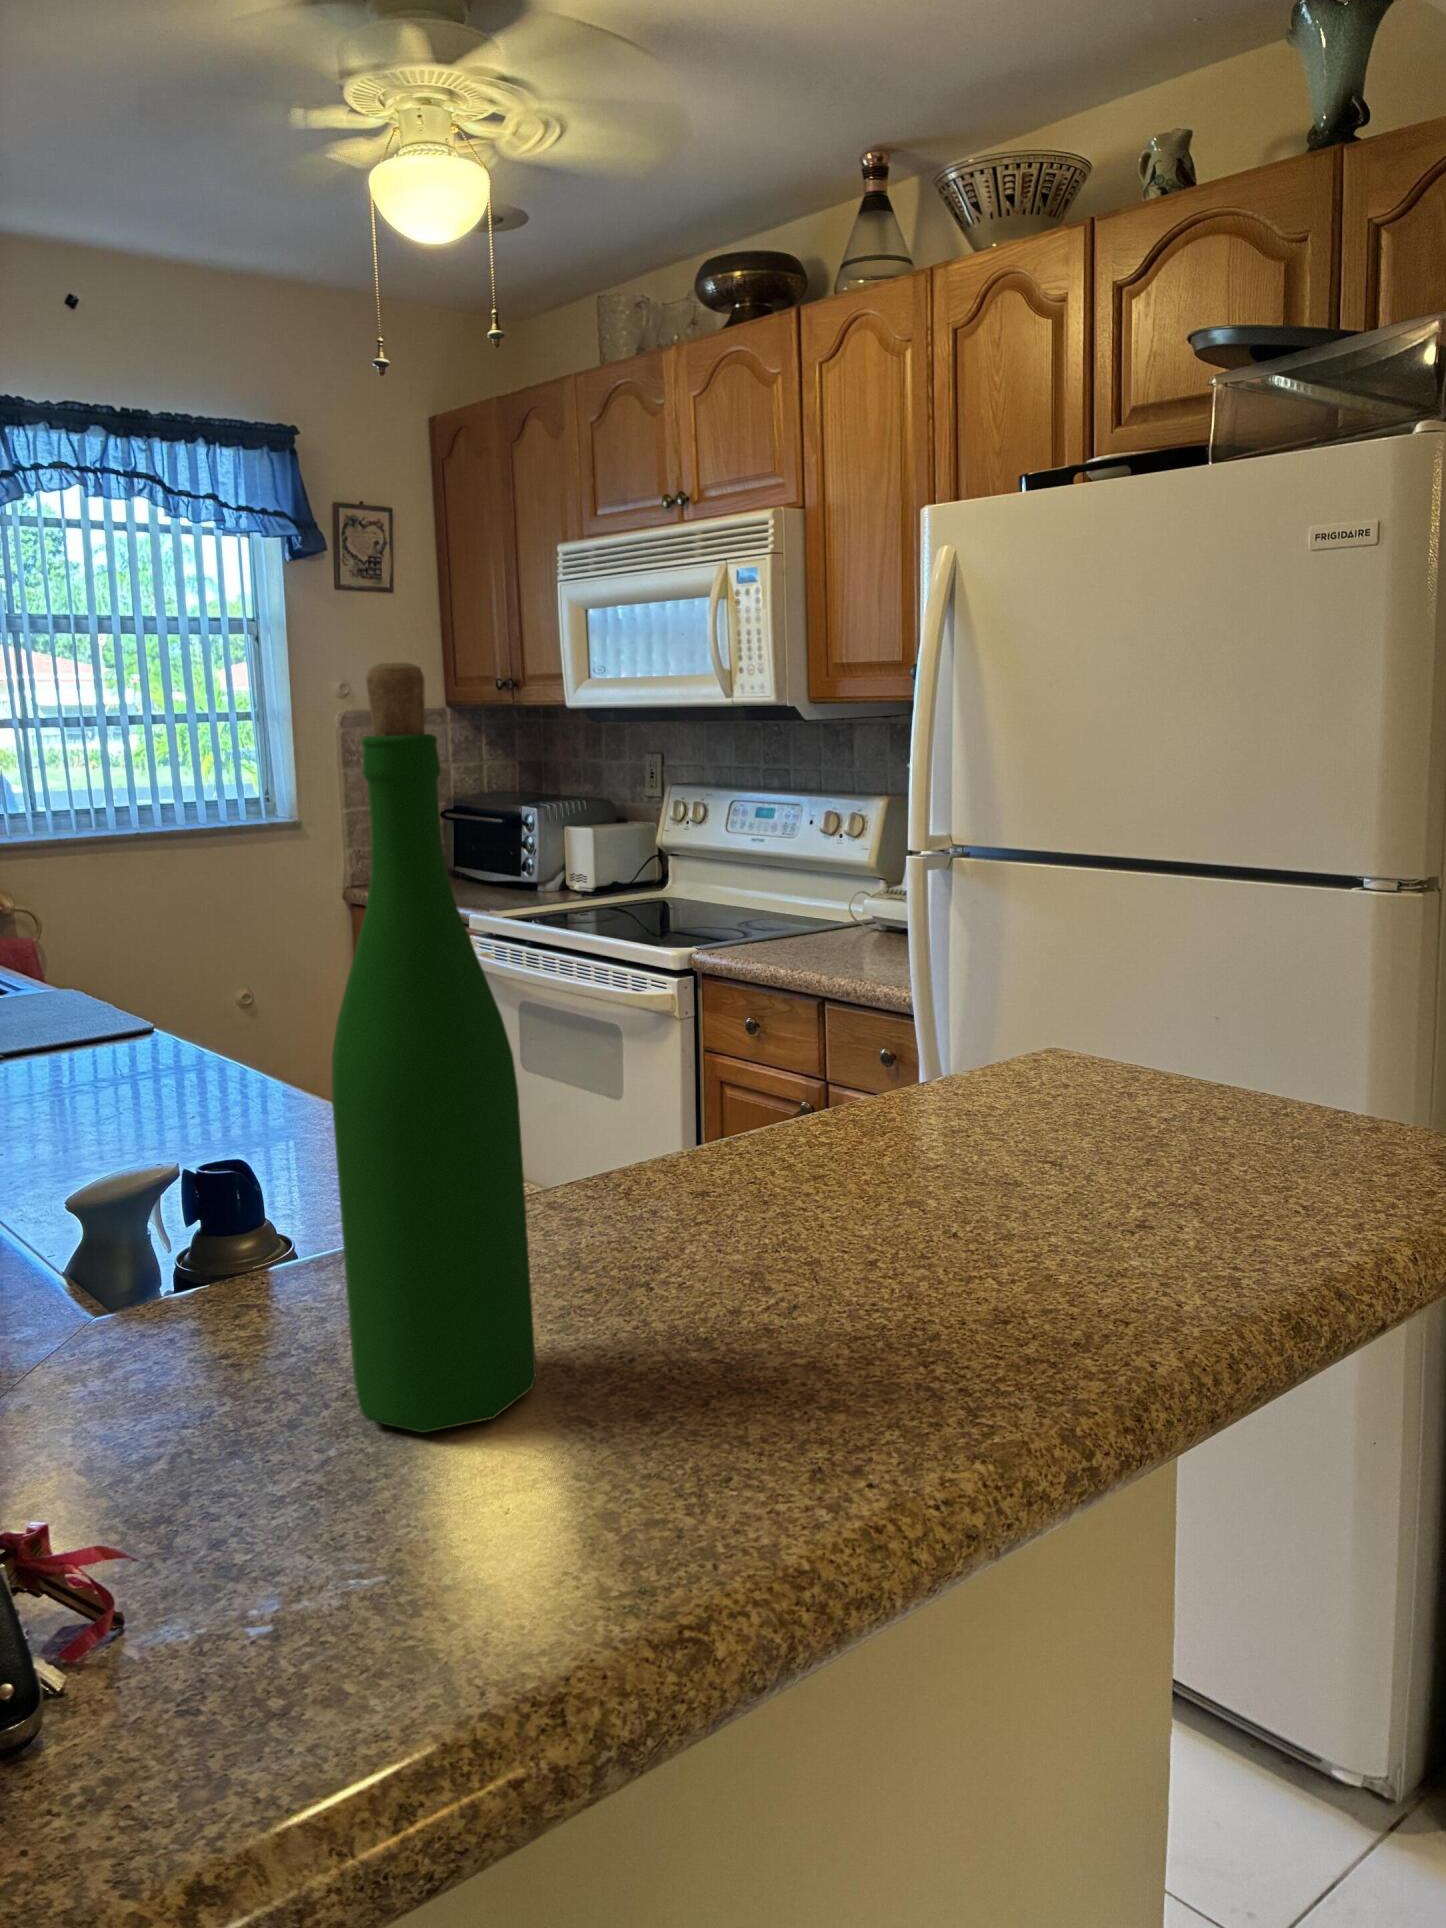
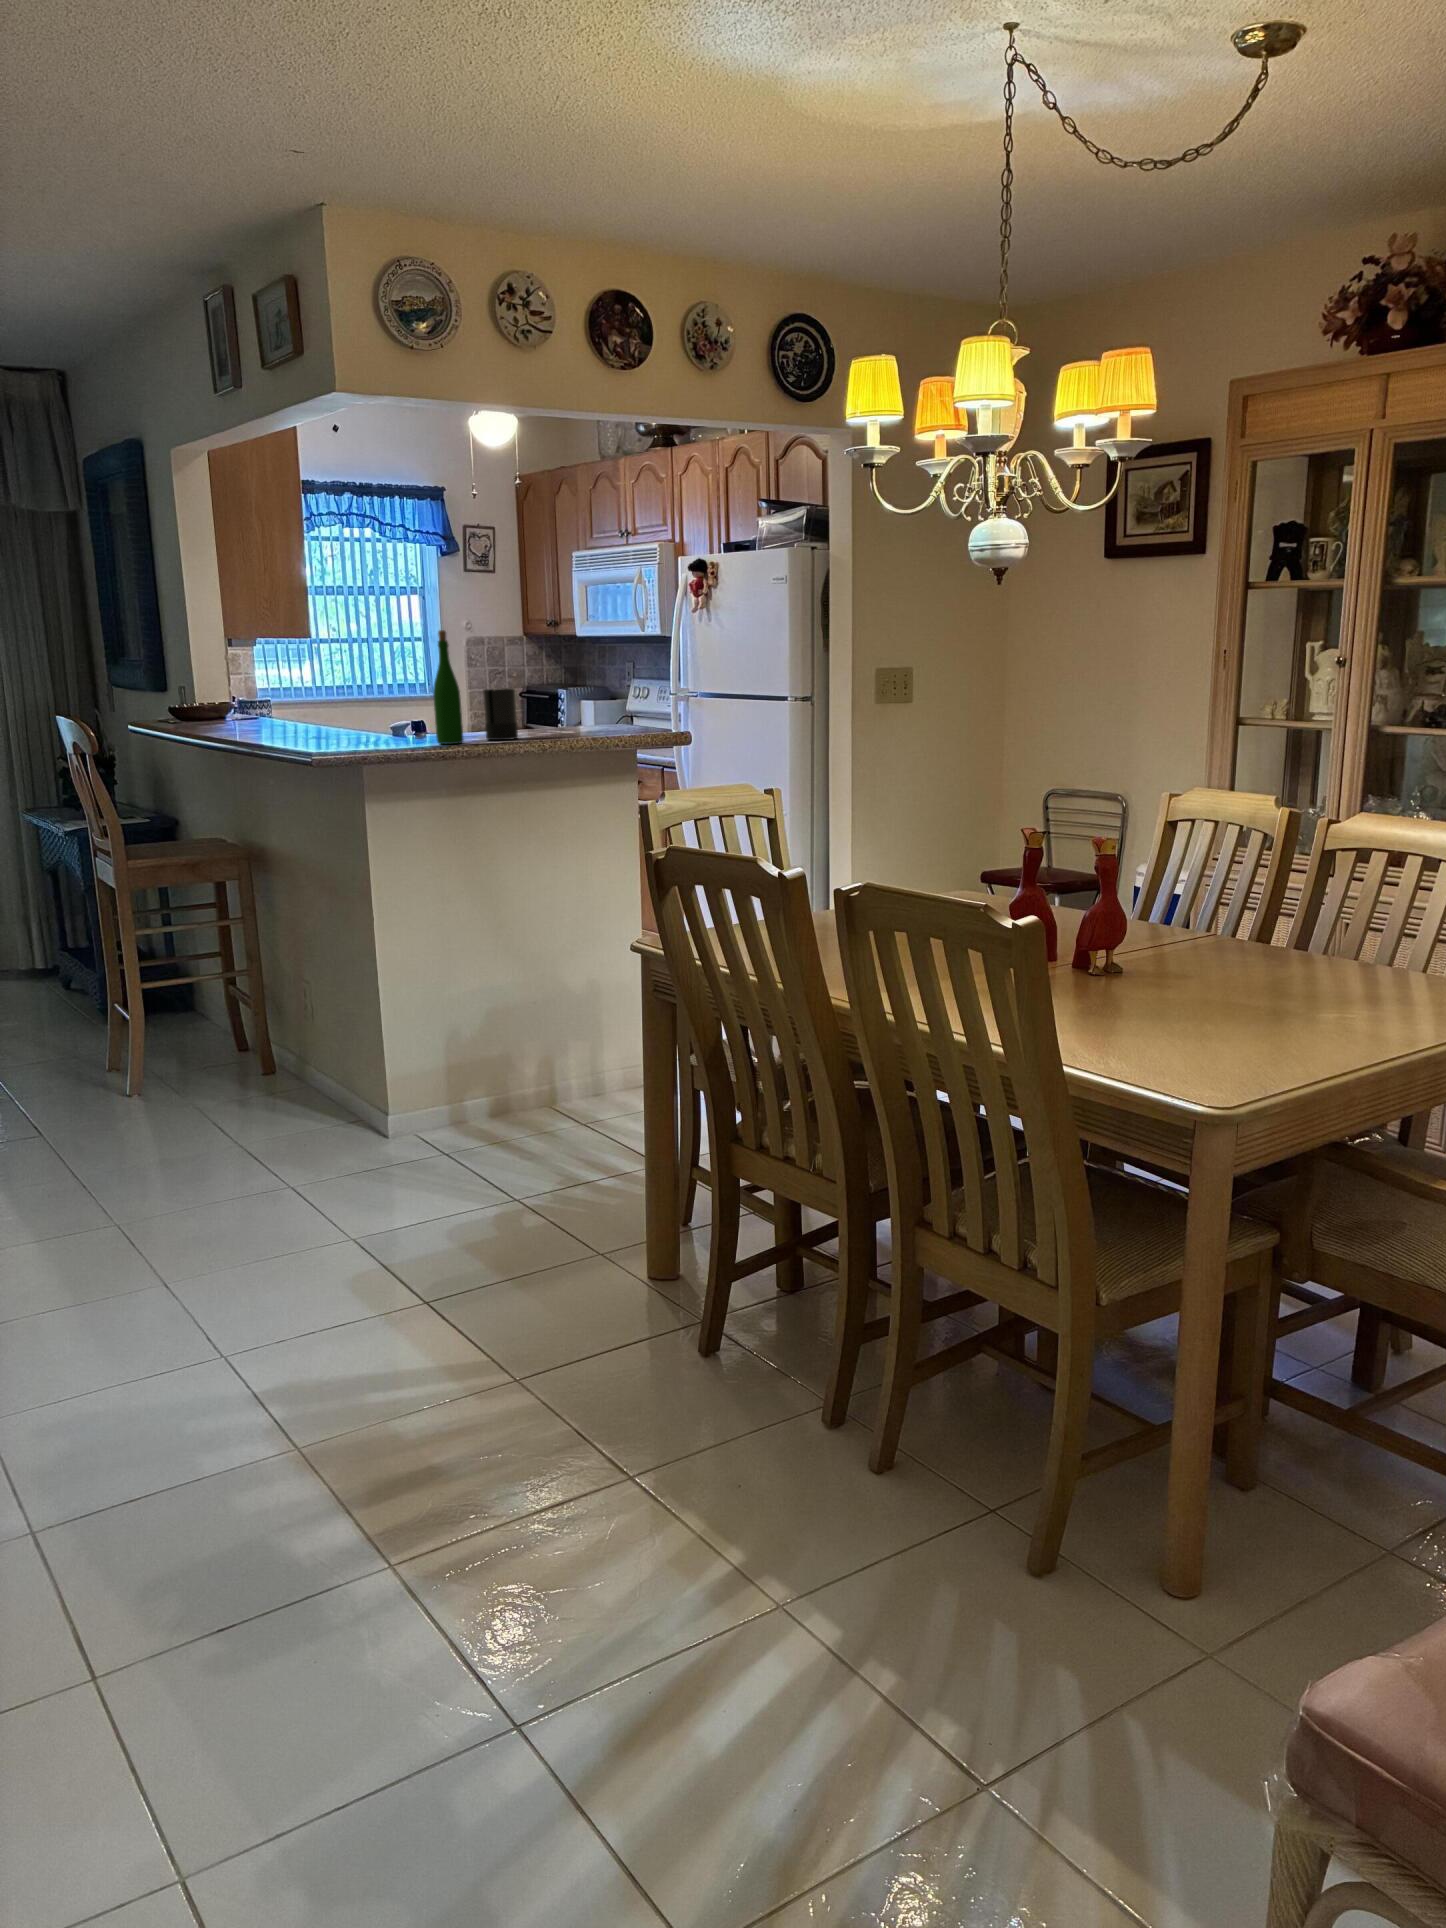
candle: none [620,964,812,1309] -> present [483,687,518,740]

